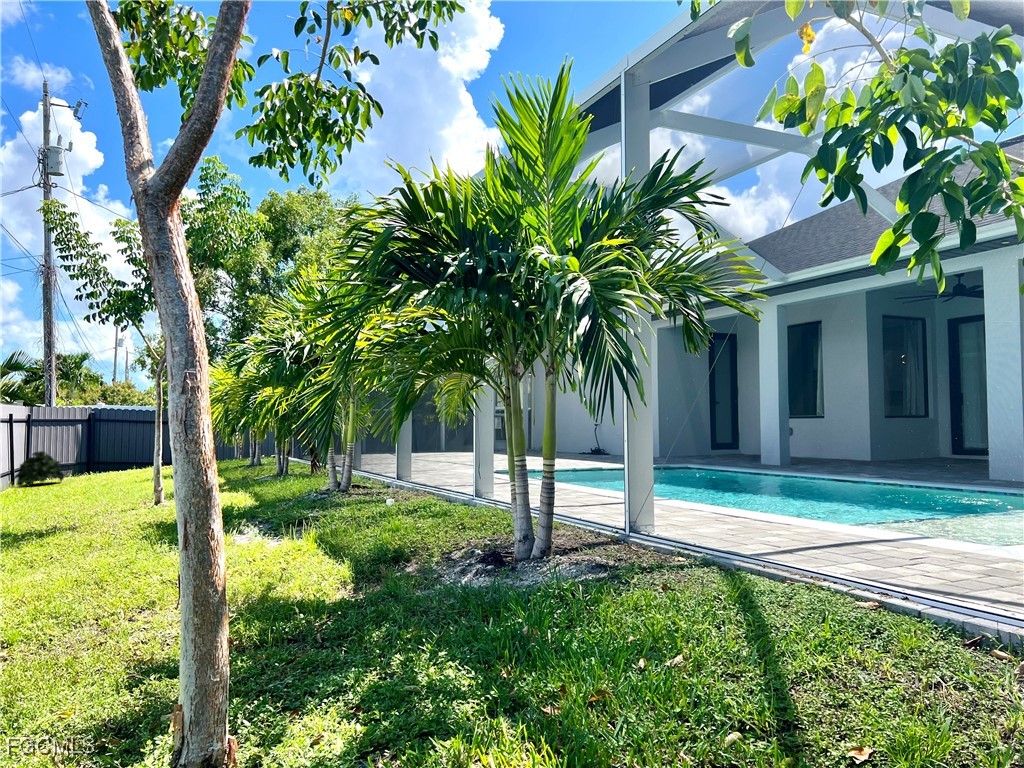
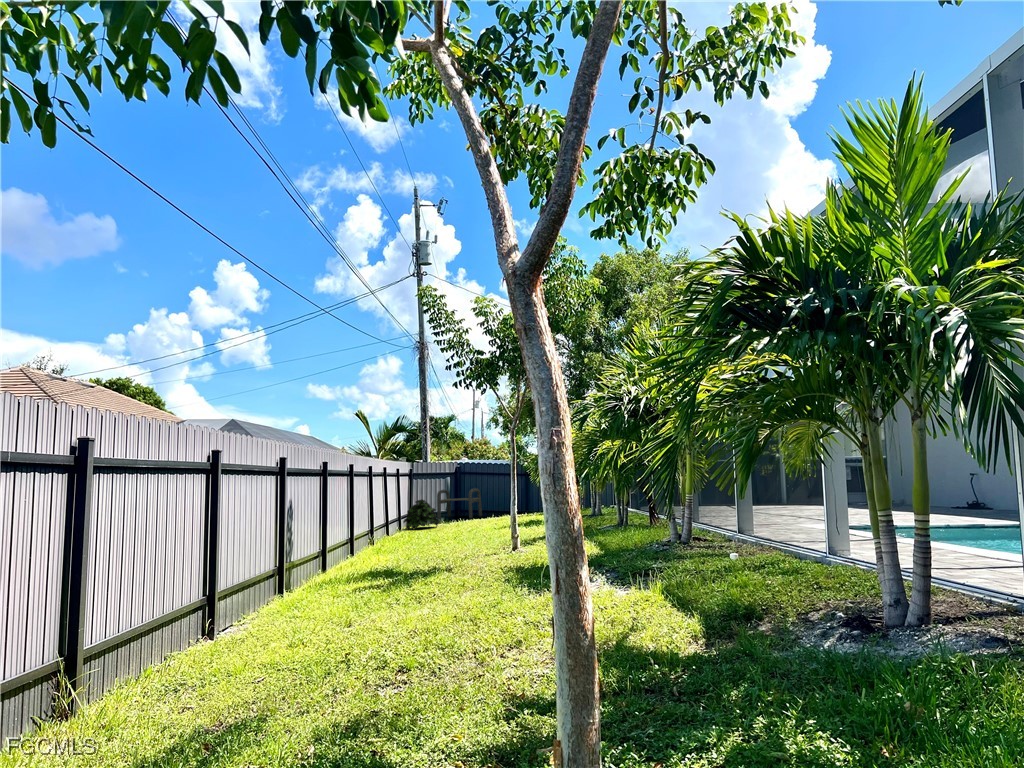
bench: none [64,438,123,473] -> present [437,488,482,519]

